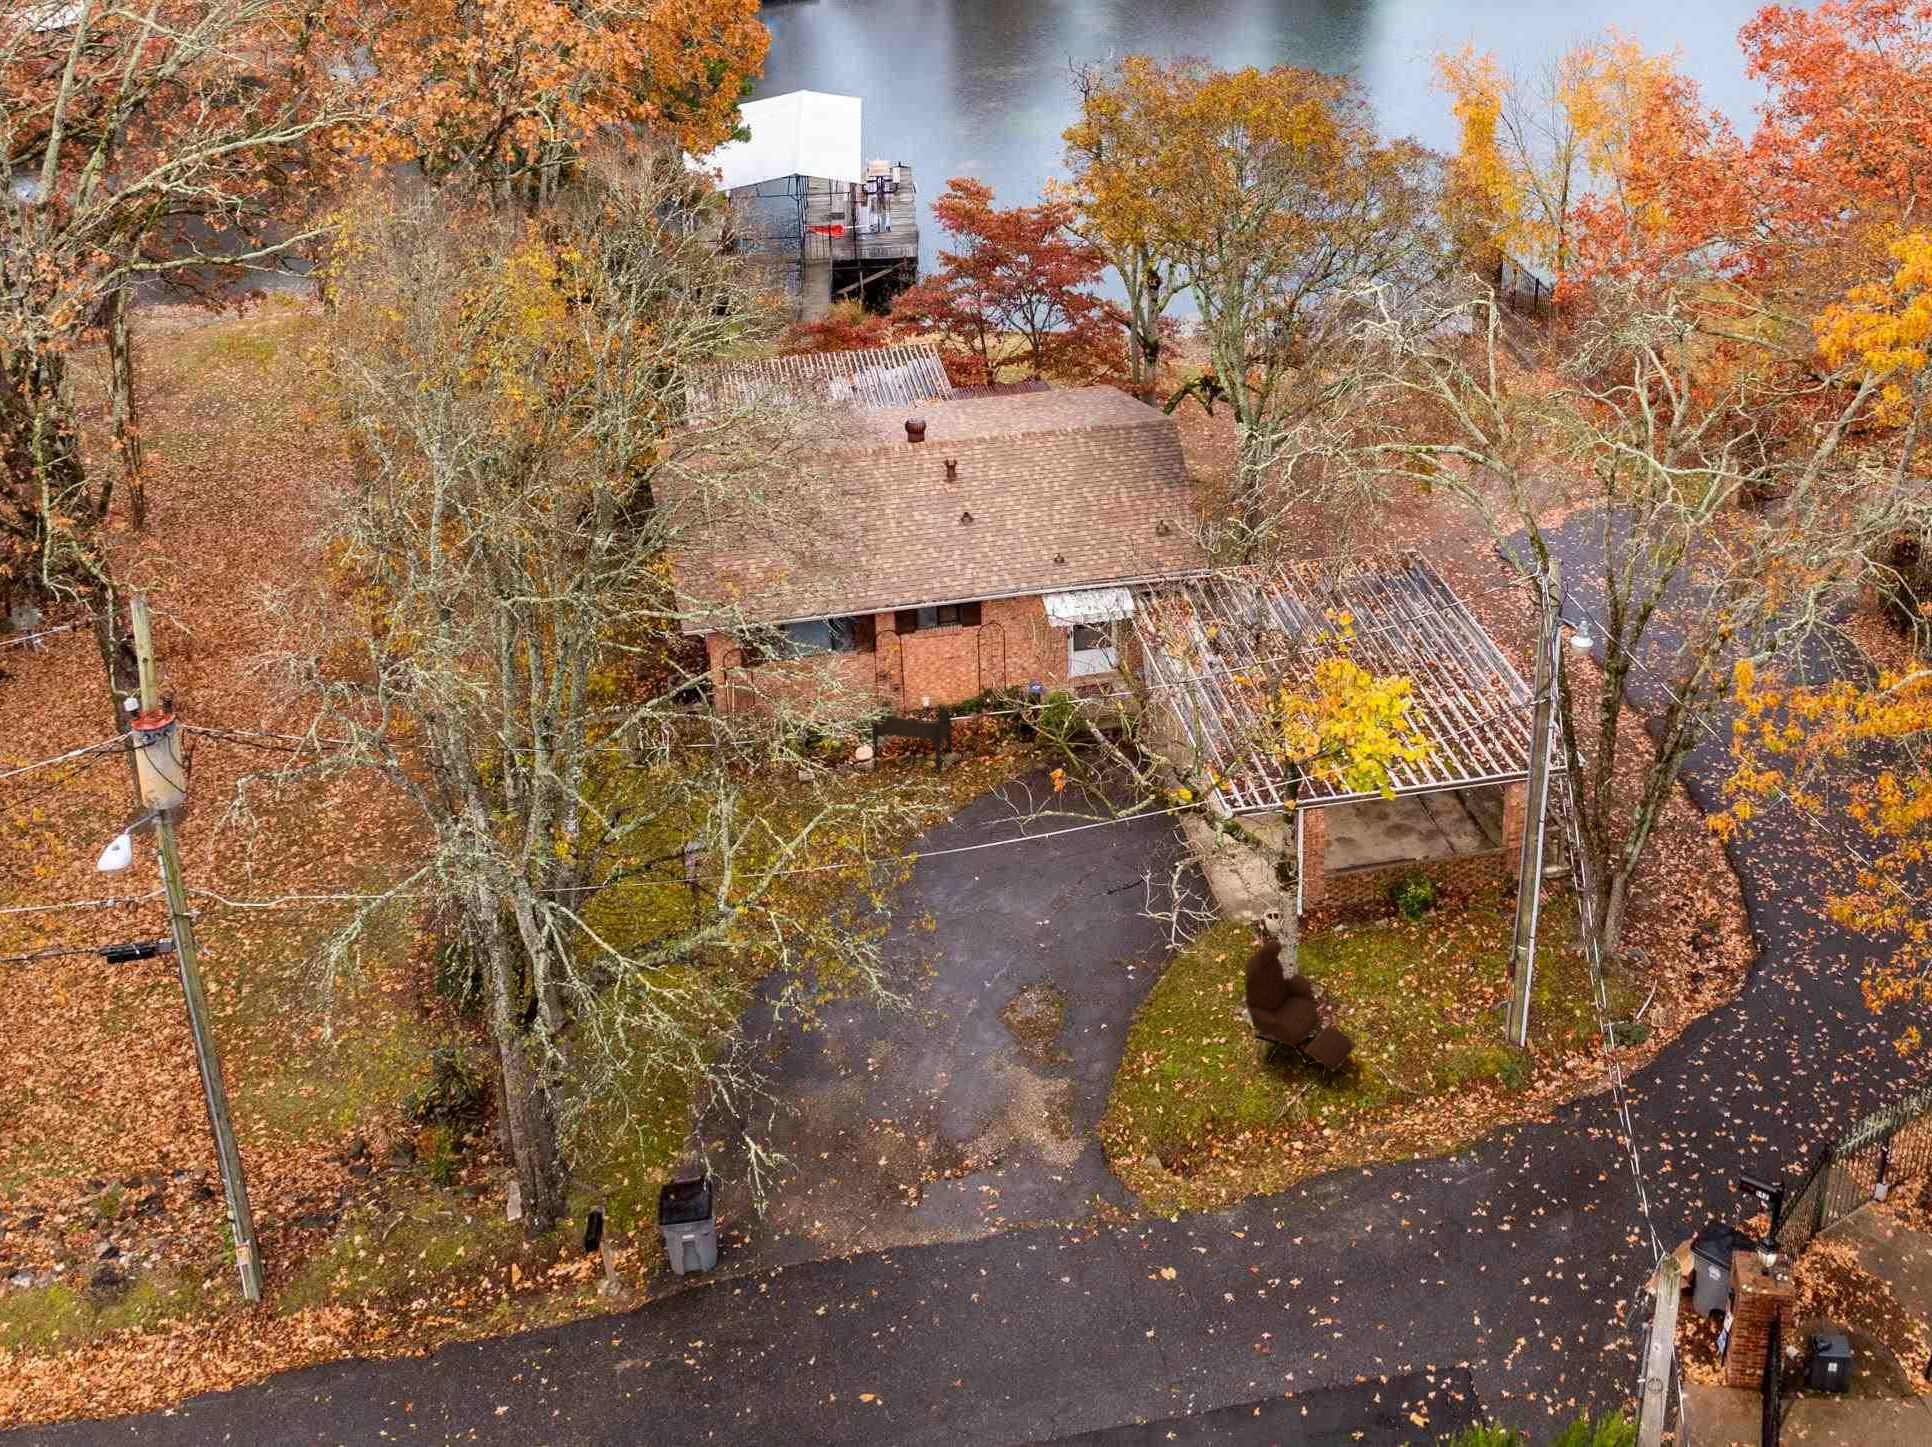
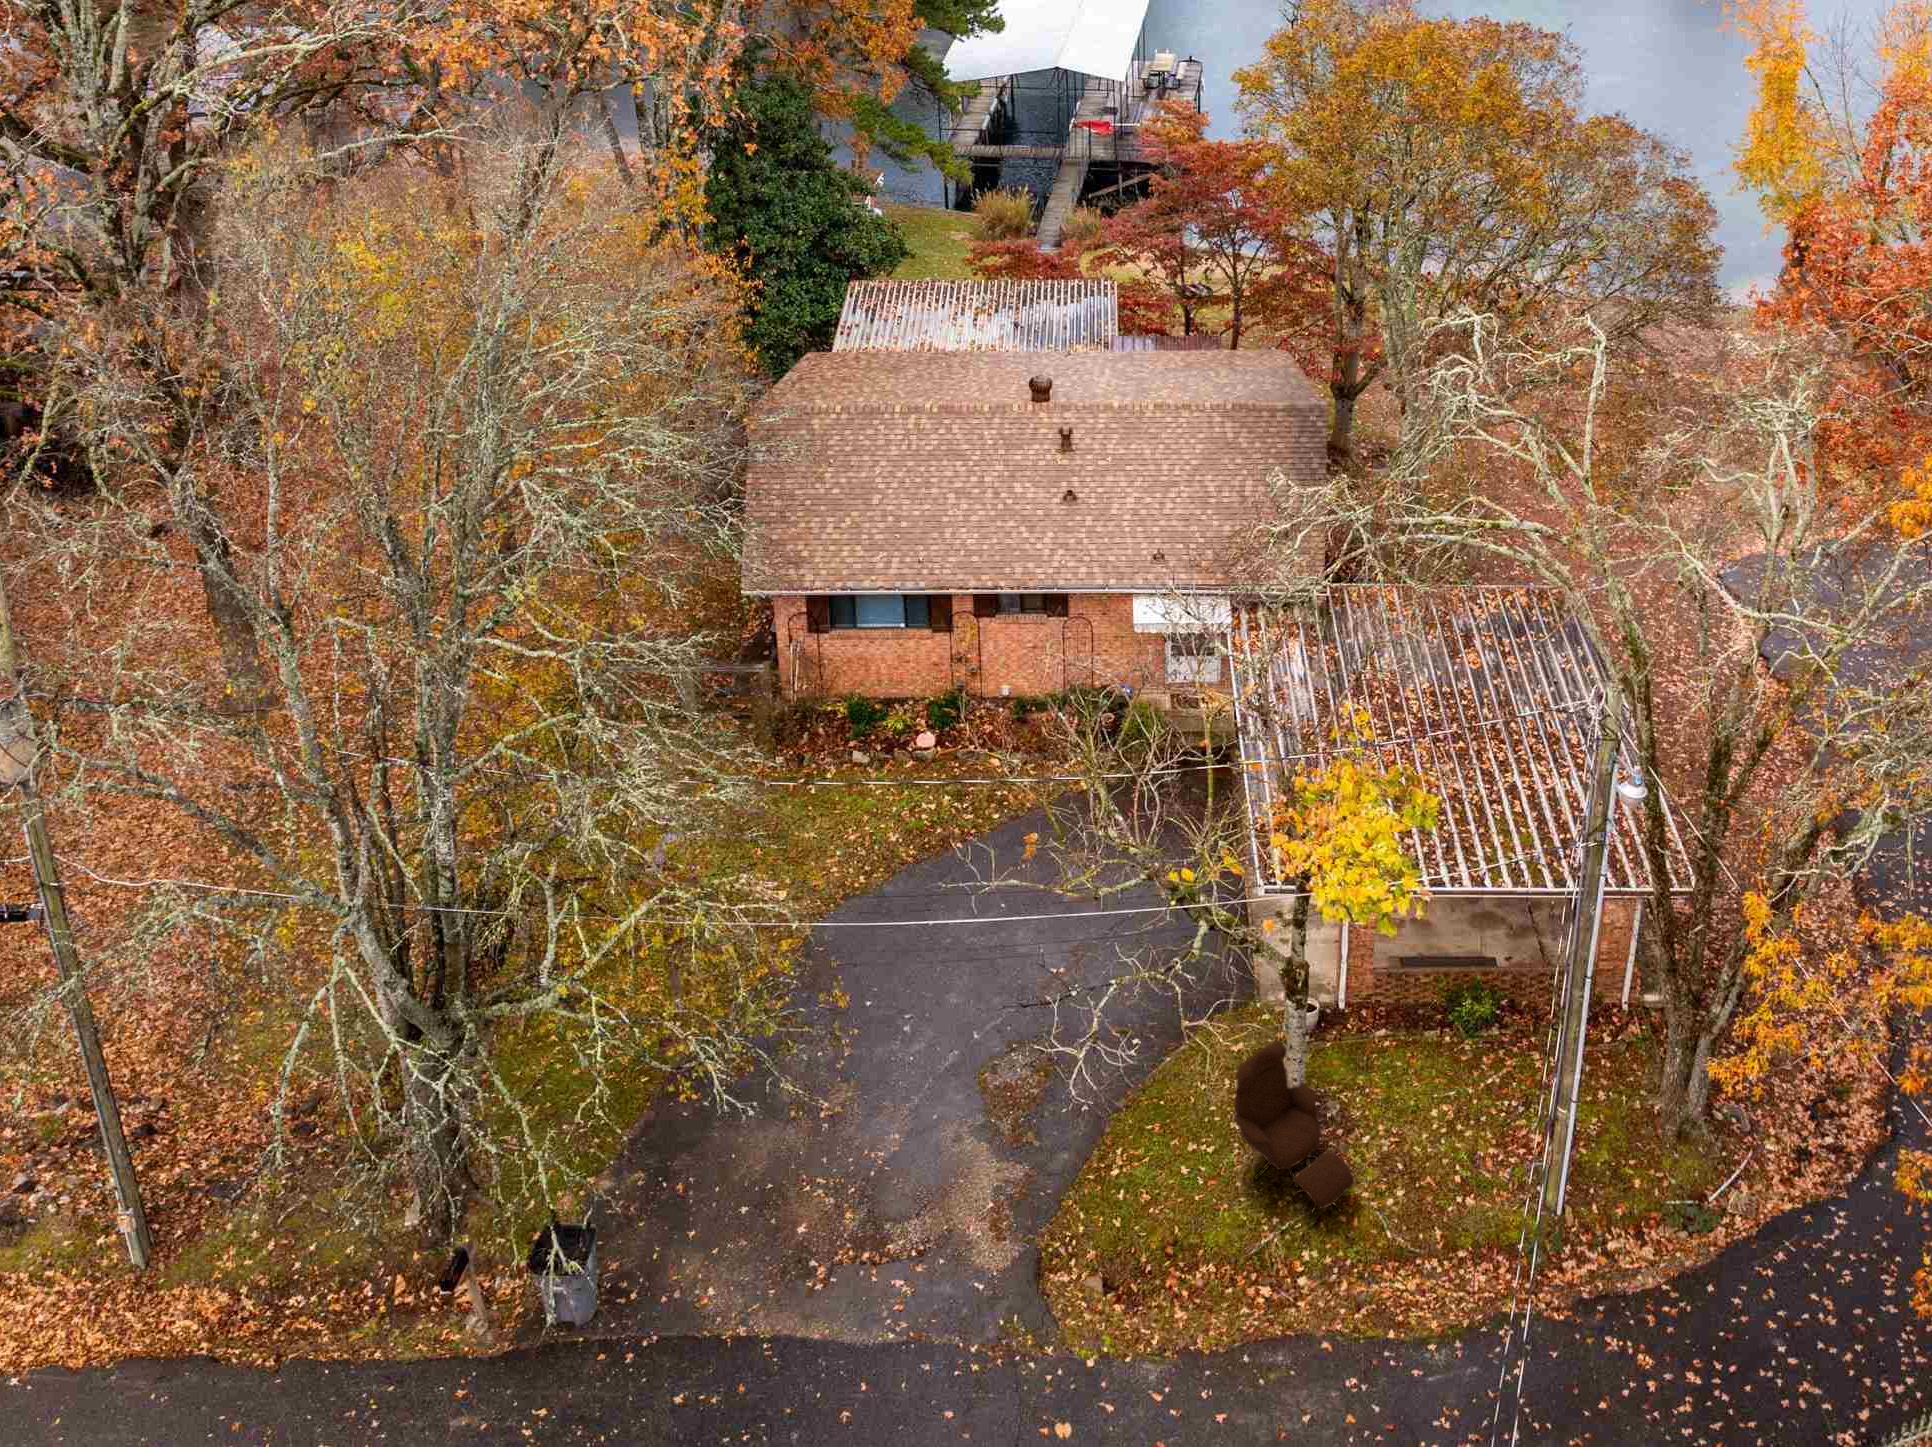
bench: present [872,703,952,773] -> none [926,680,1015,765]

